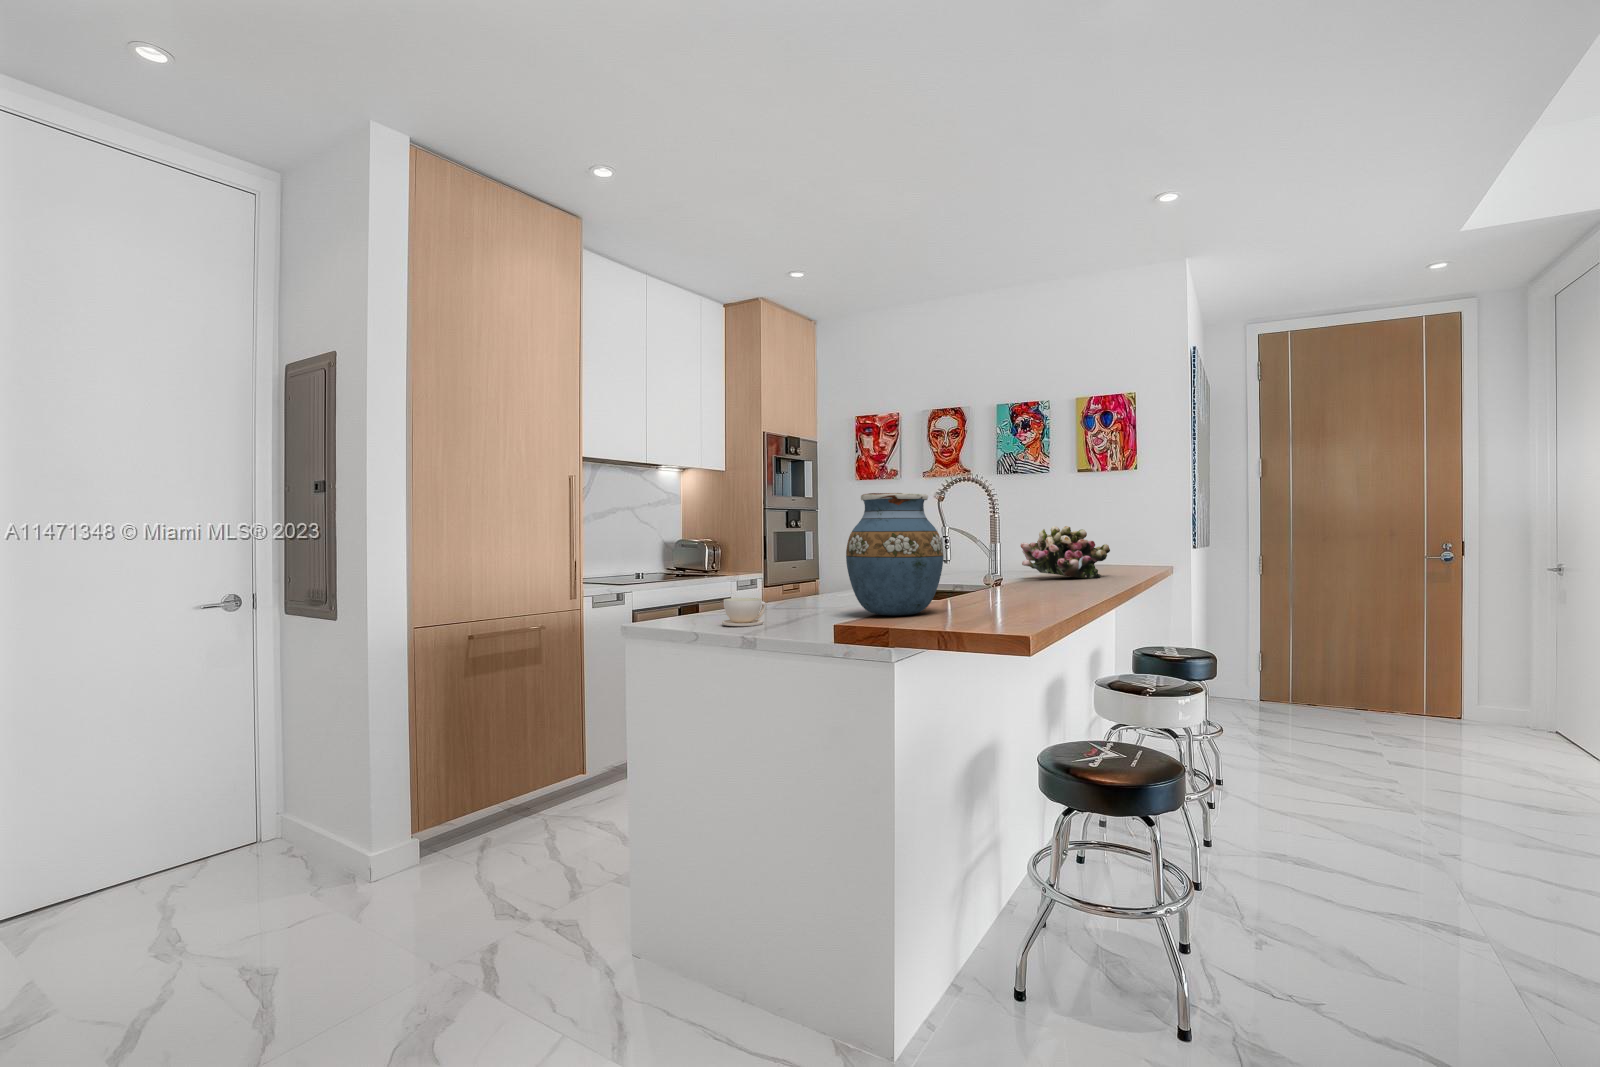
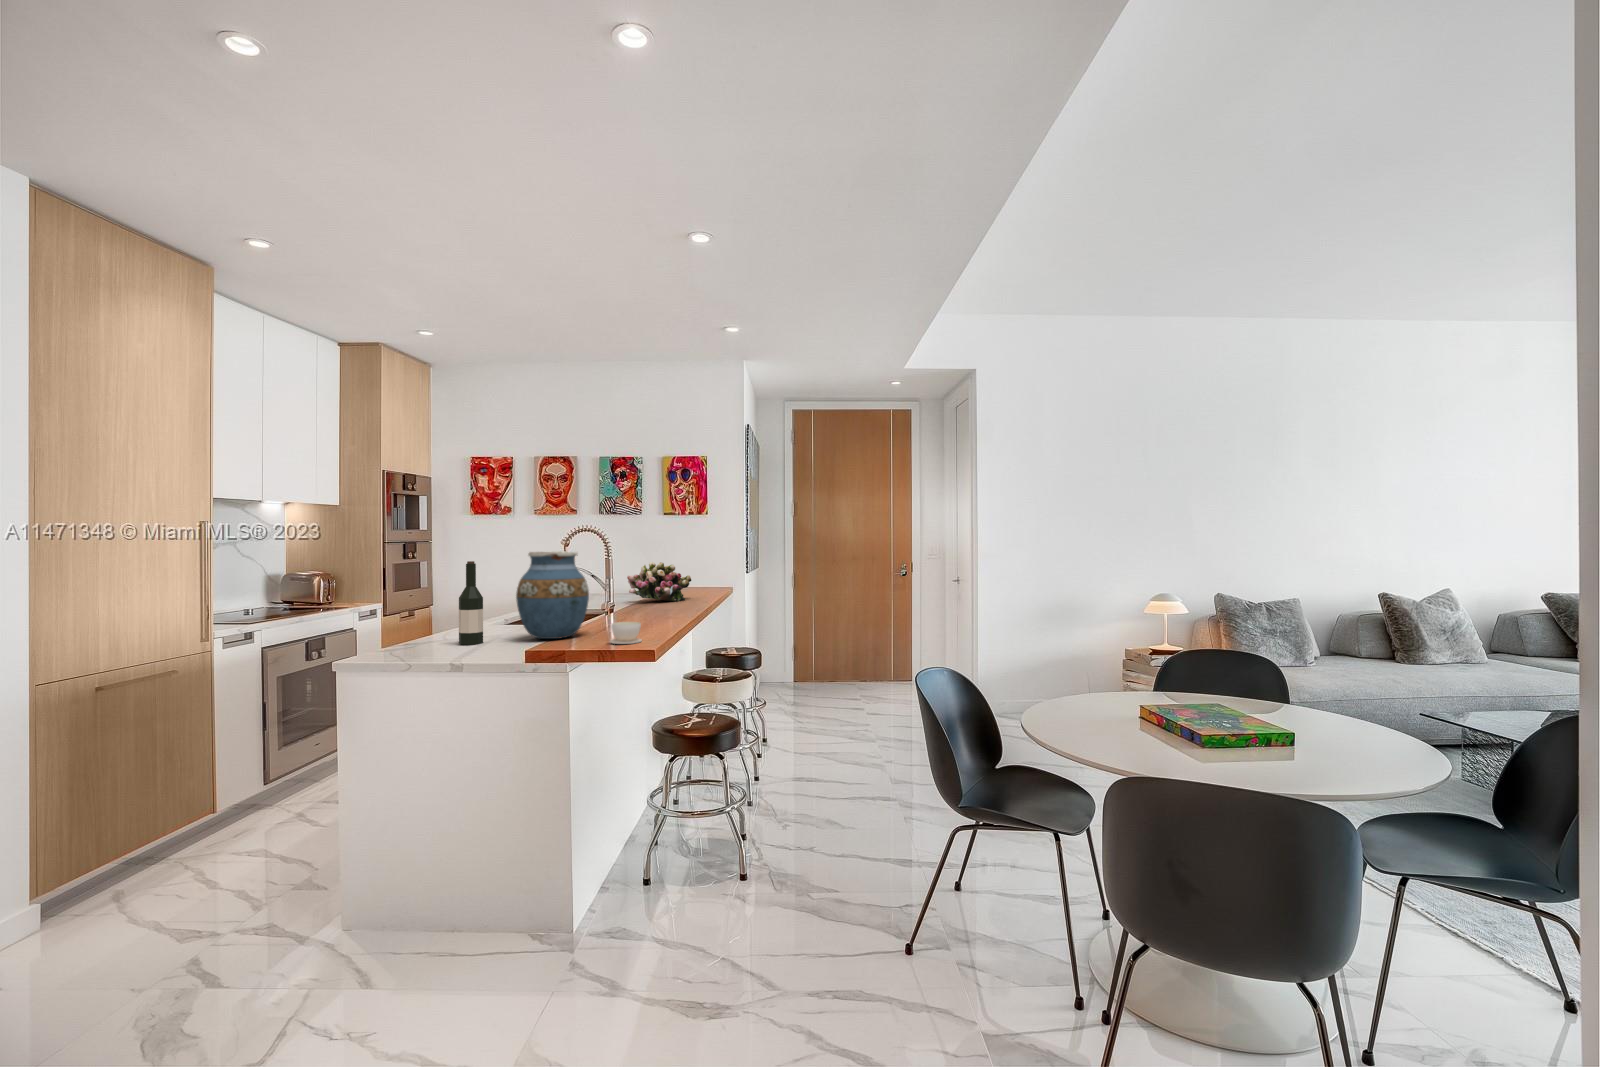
wine bottle: none [780,509,809,617] -> present [459,561,483,645]
coffee cup: present [722,598,766,626] -> present [610,622,642,644]

